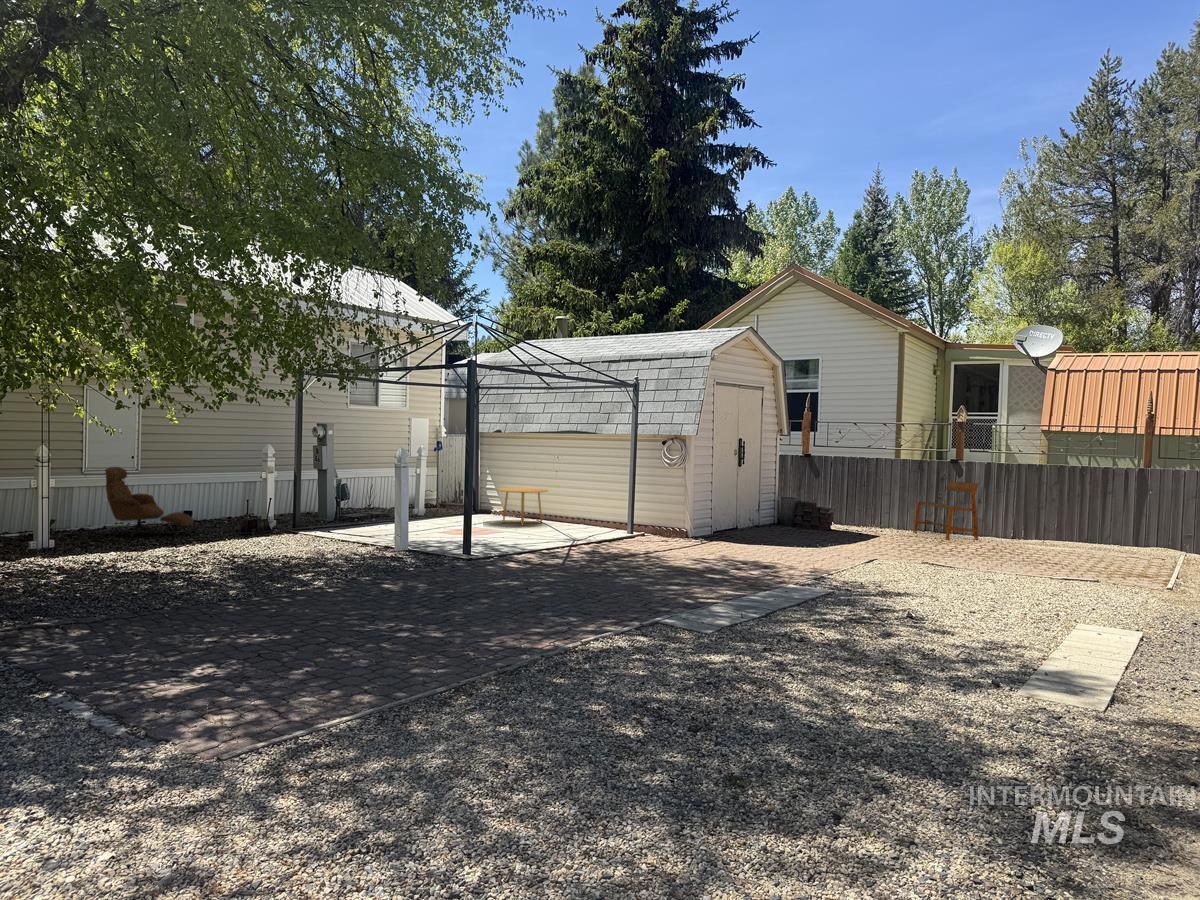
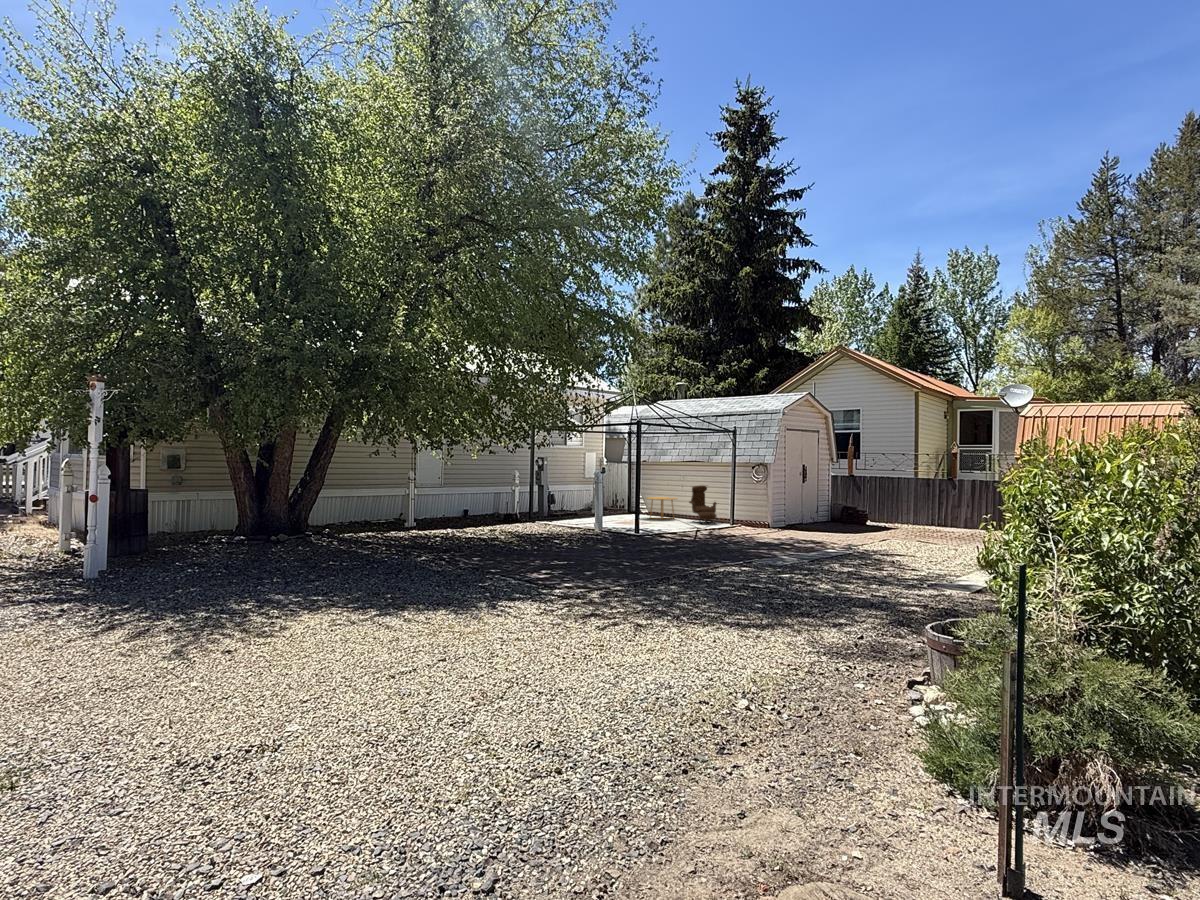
lounge chair: present [105,467,194,537] -> present [689,485,717,524]
bench: present [913,481,978,540] -> none [920,489,962,528]

